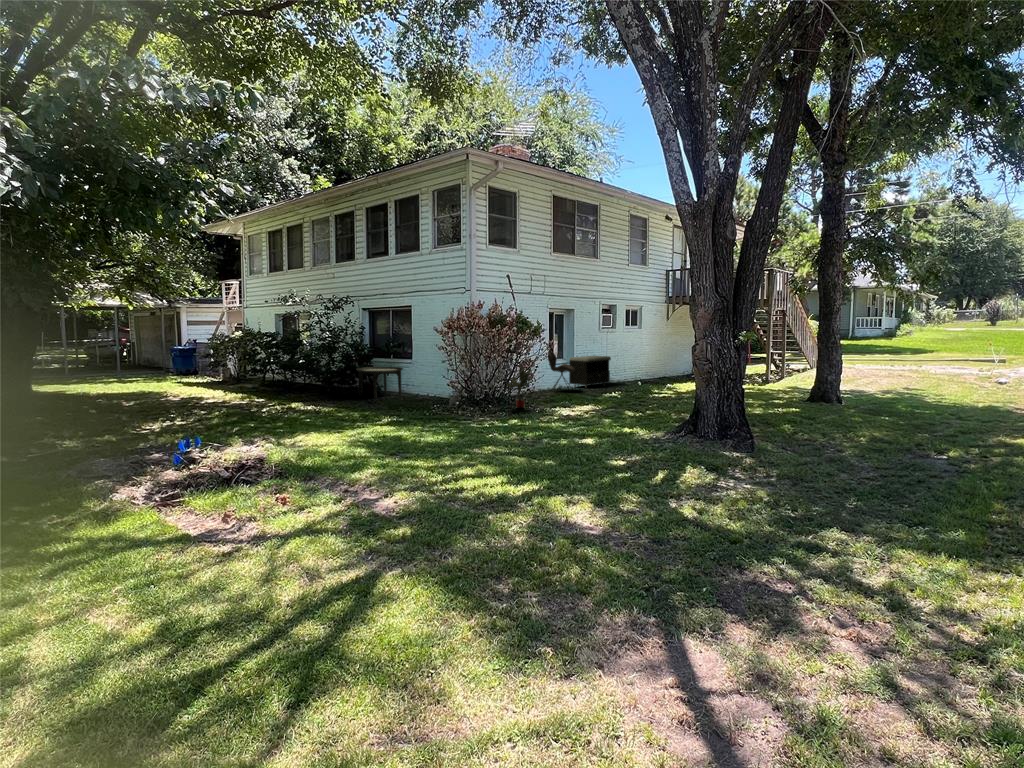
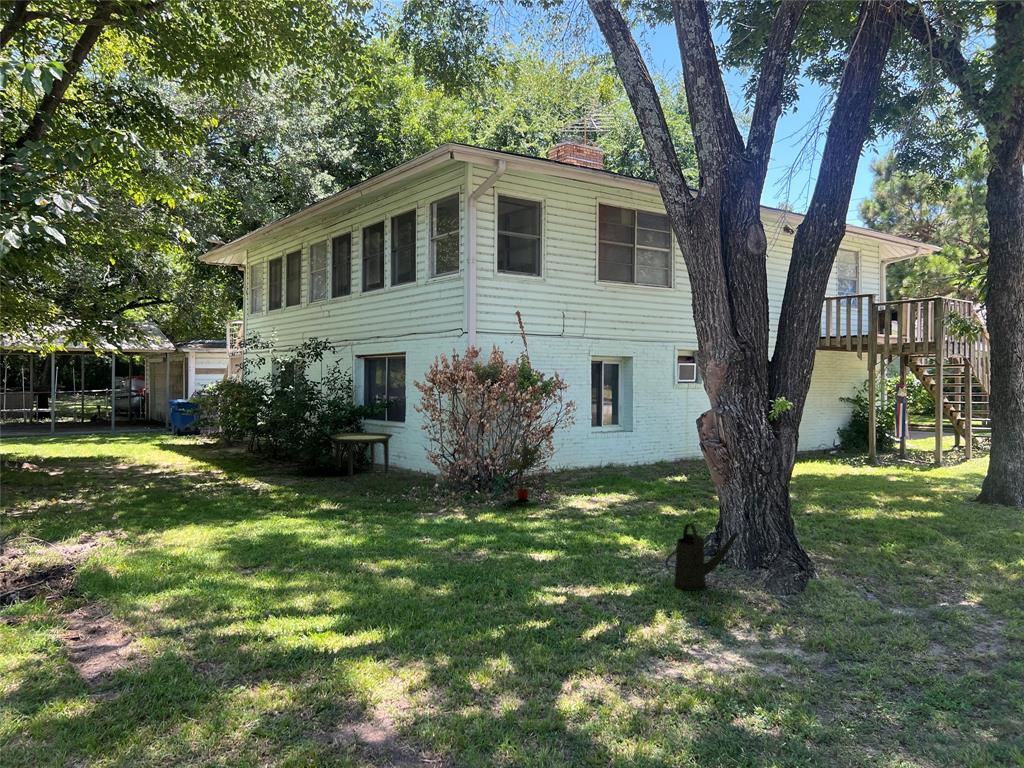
chair: present [547,350,575,391] -> none [585,413,628,475]
storage bench: present [569,356,611,388] -> none [625,421,686,468]
watering can: none [659,407,700,447] -> present [665,523,738,591]

